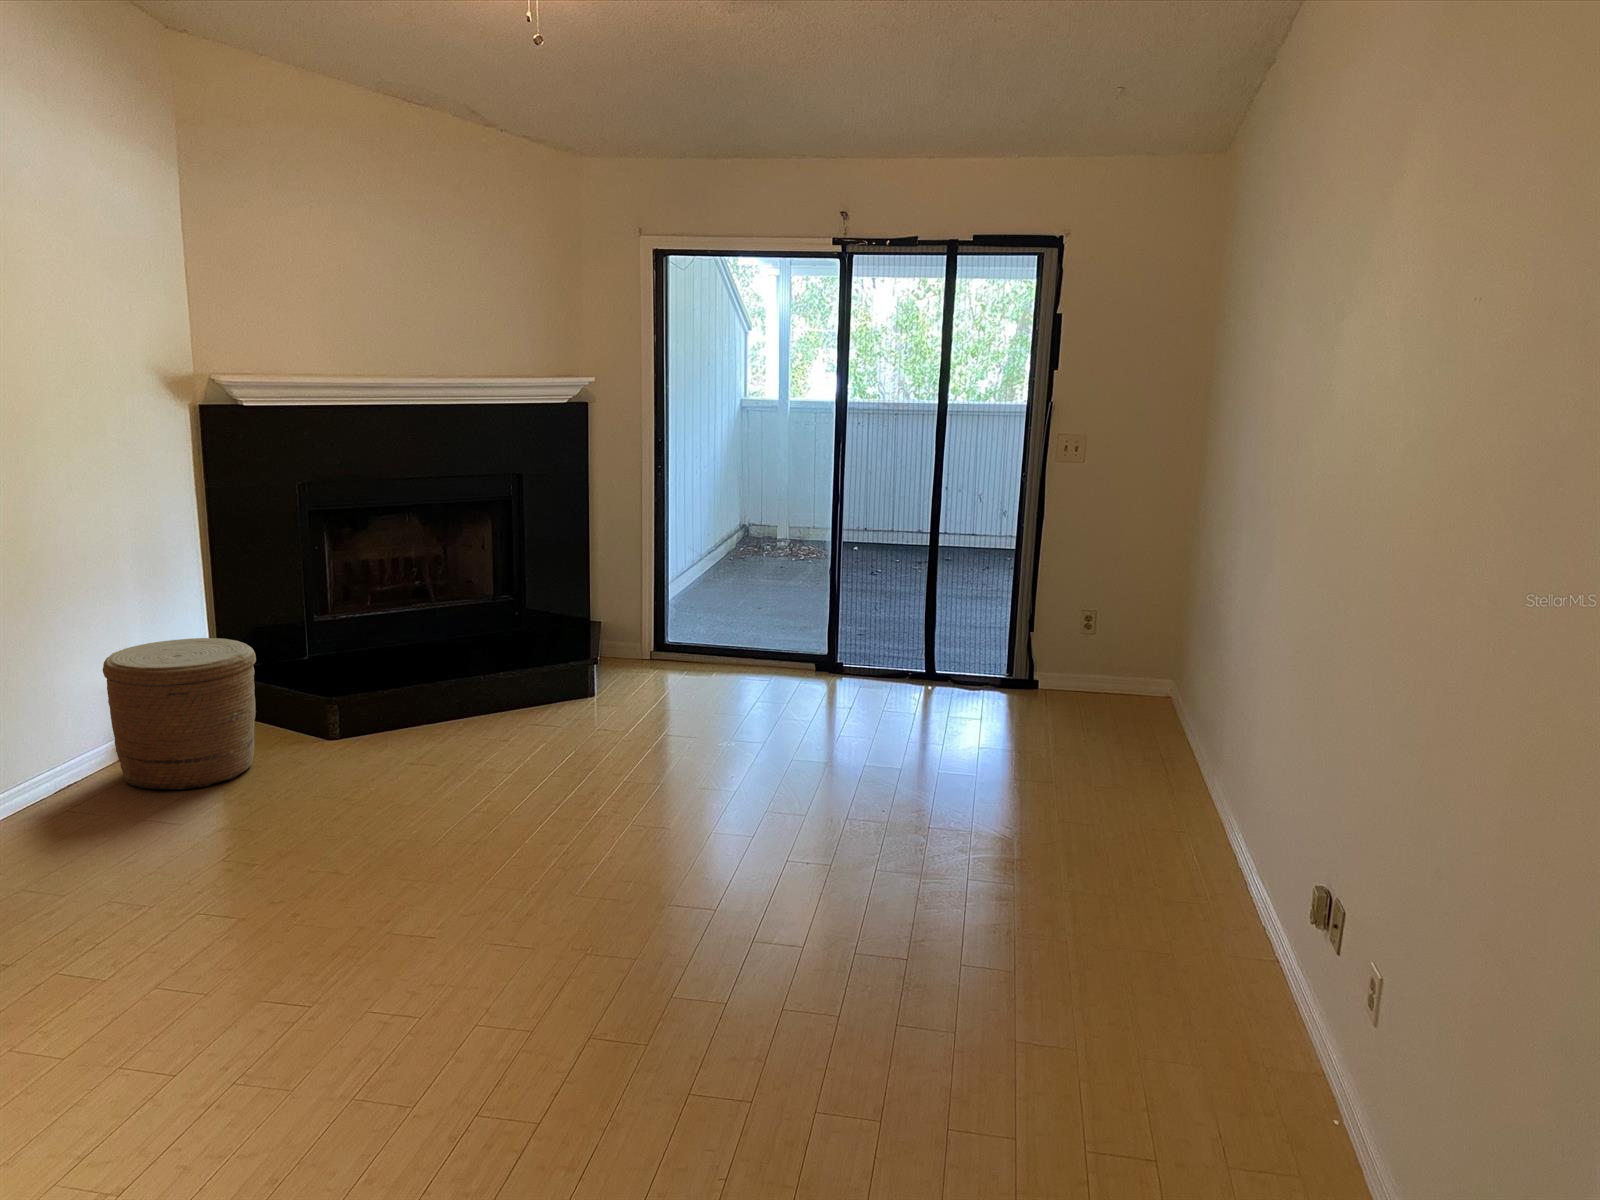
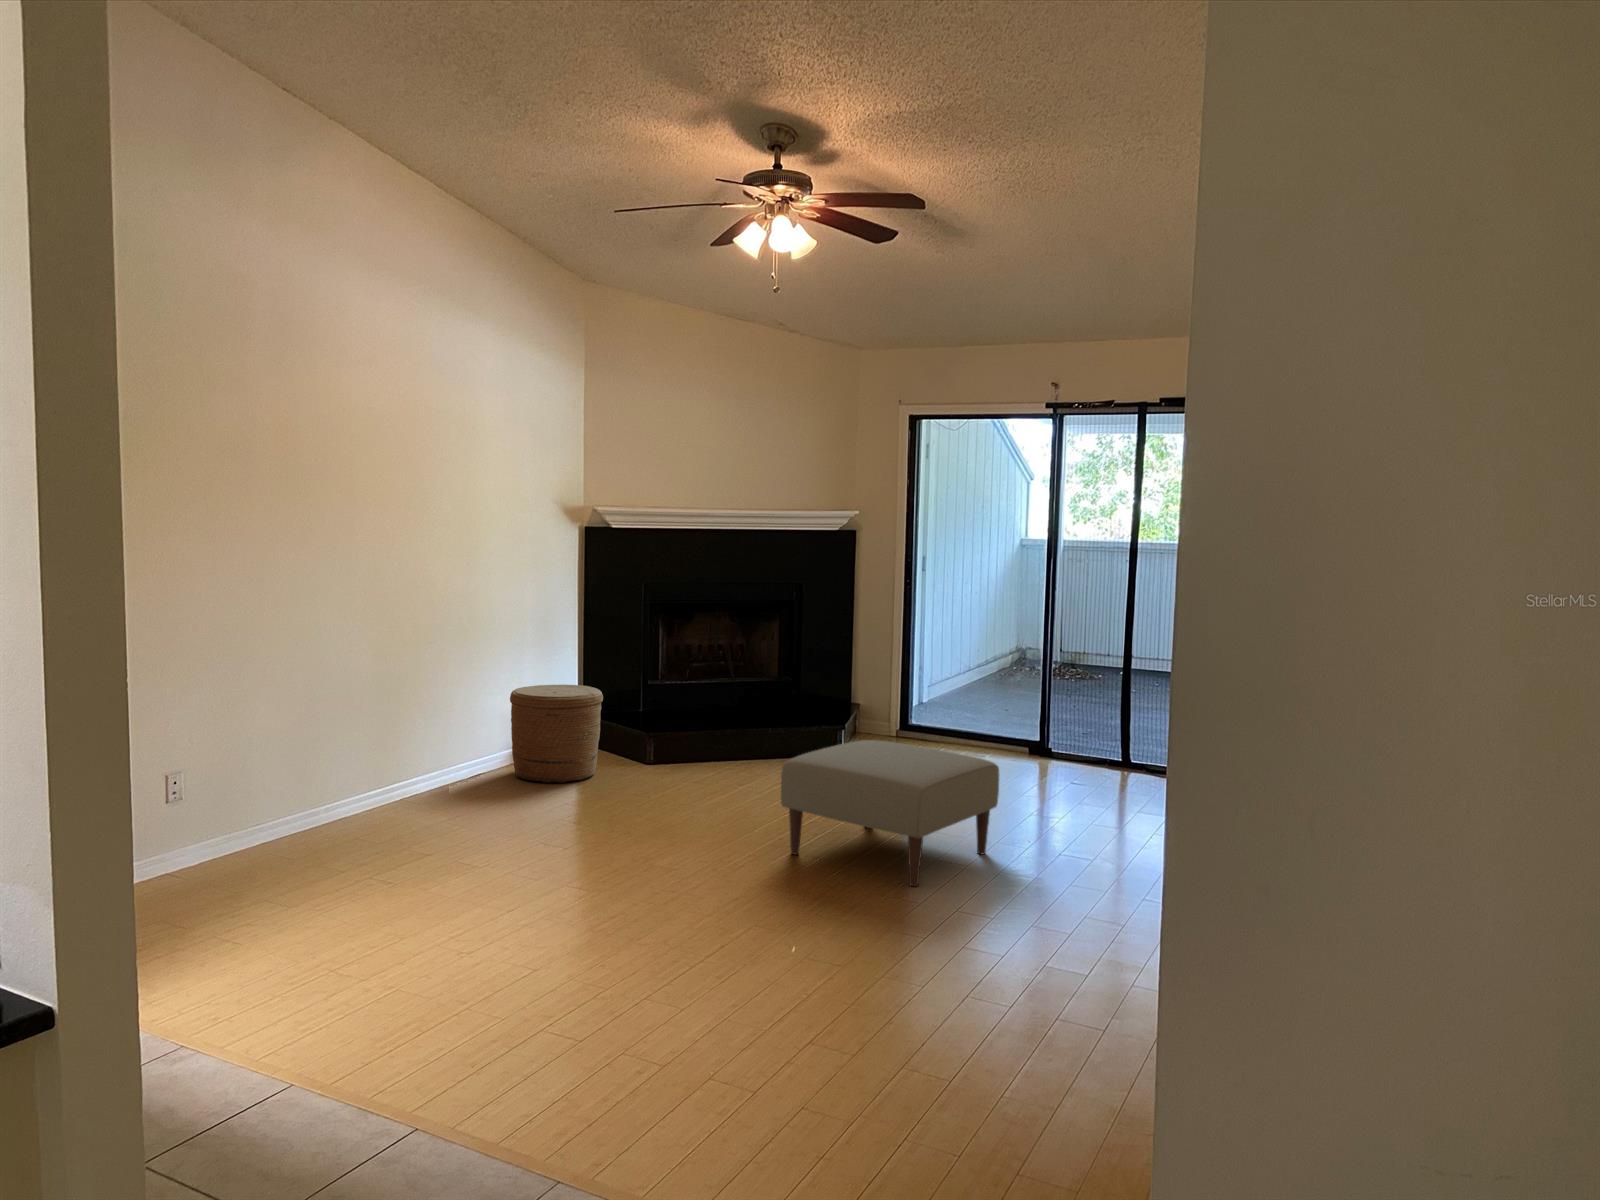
ottoman: none [562,706,849,923] -> present [781,740,999,886]

